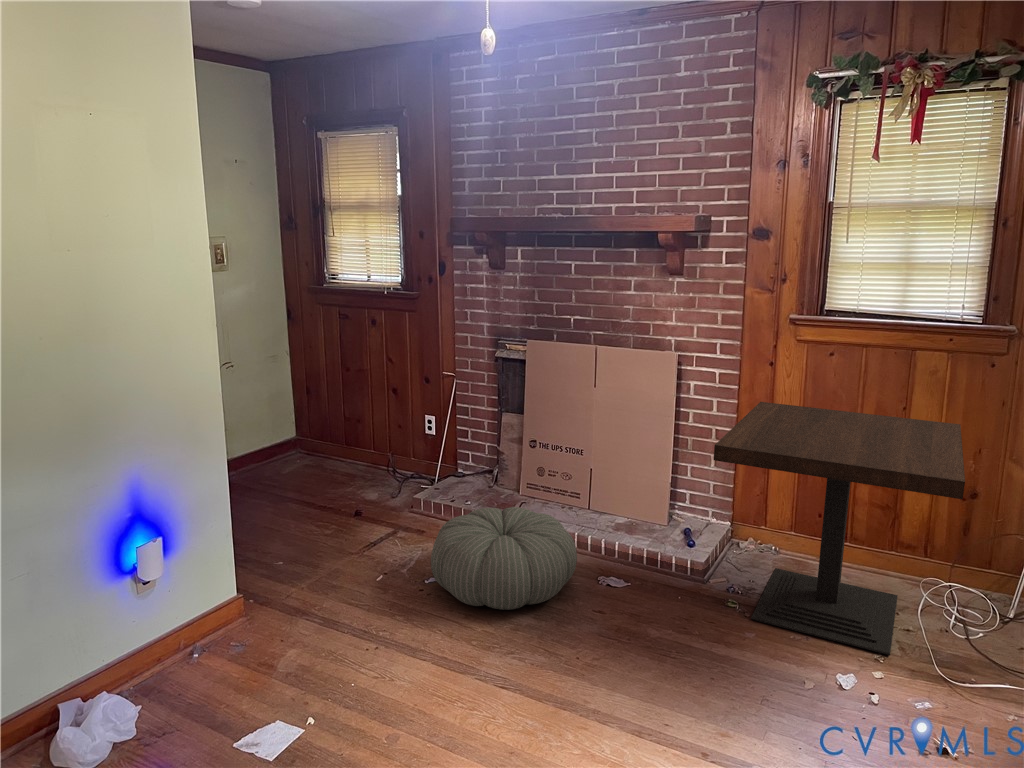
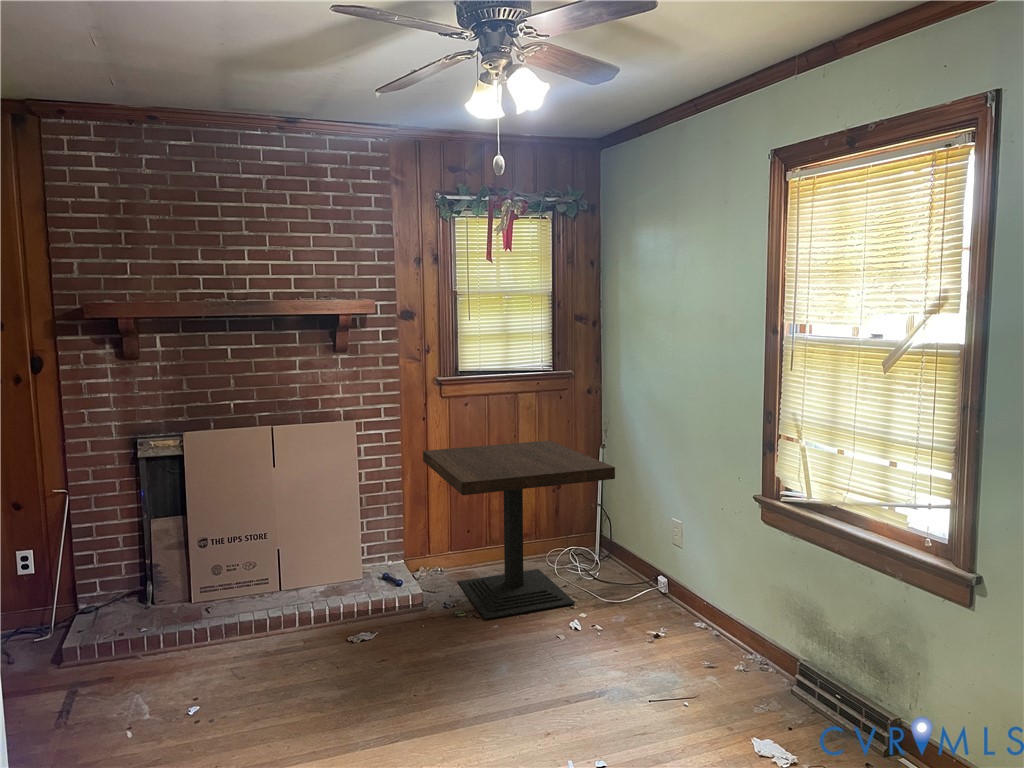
pouf: present [431,507,577,610] -> none [179,599,347,719]

